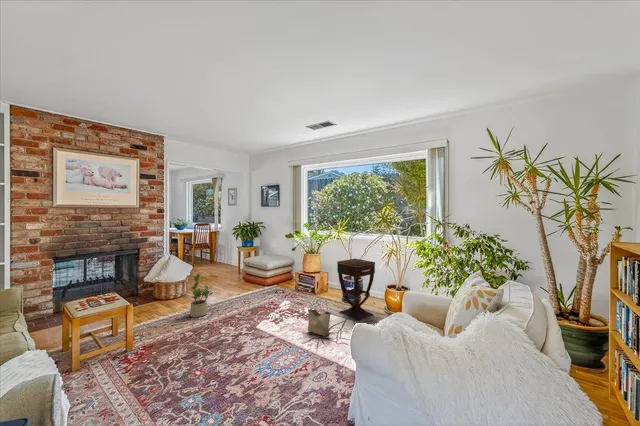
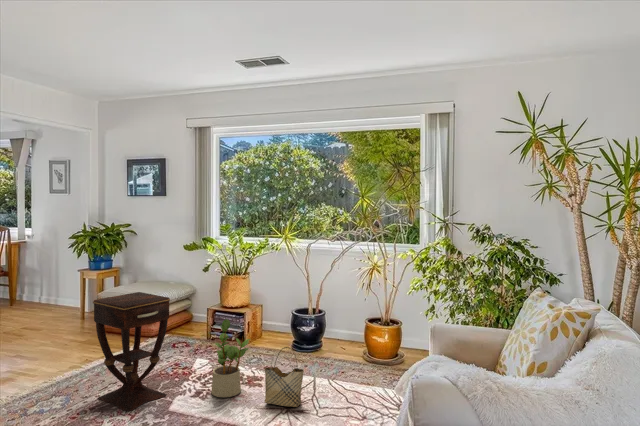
side table: present [337,259,375,321] -> present [93,292,170,412]
potted plant: present [190,274,213,317] -> present [211,319,250,397]

